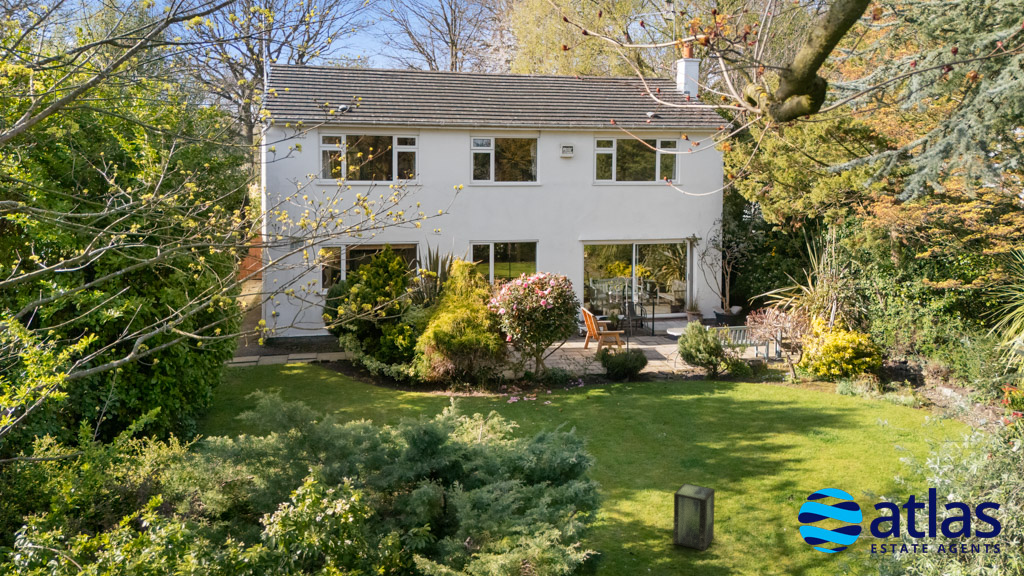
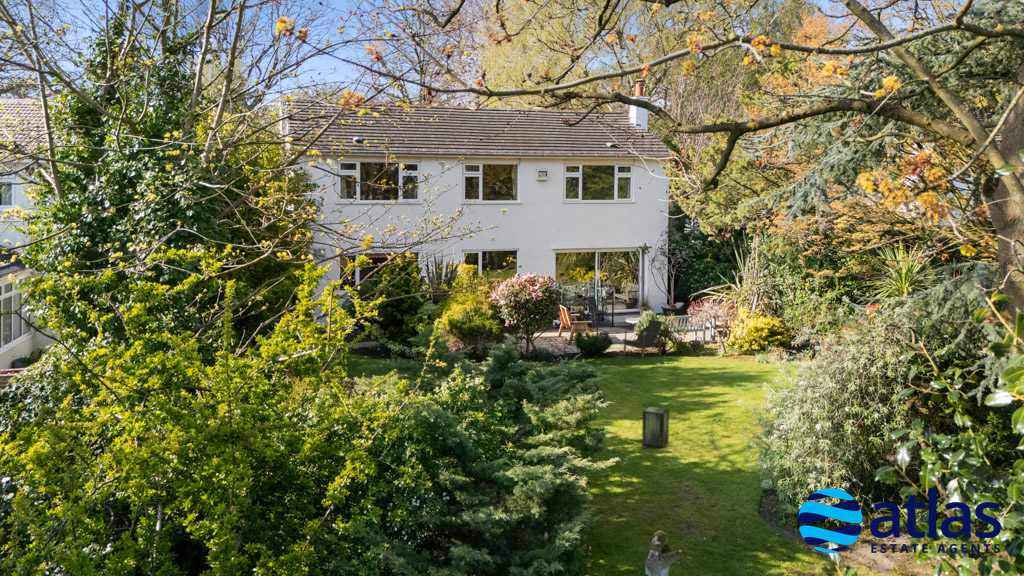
lounge chair: none [659,331,712,383] -> present [622,320,662,357]

